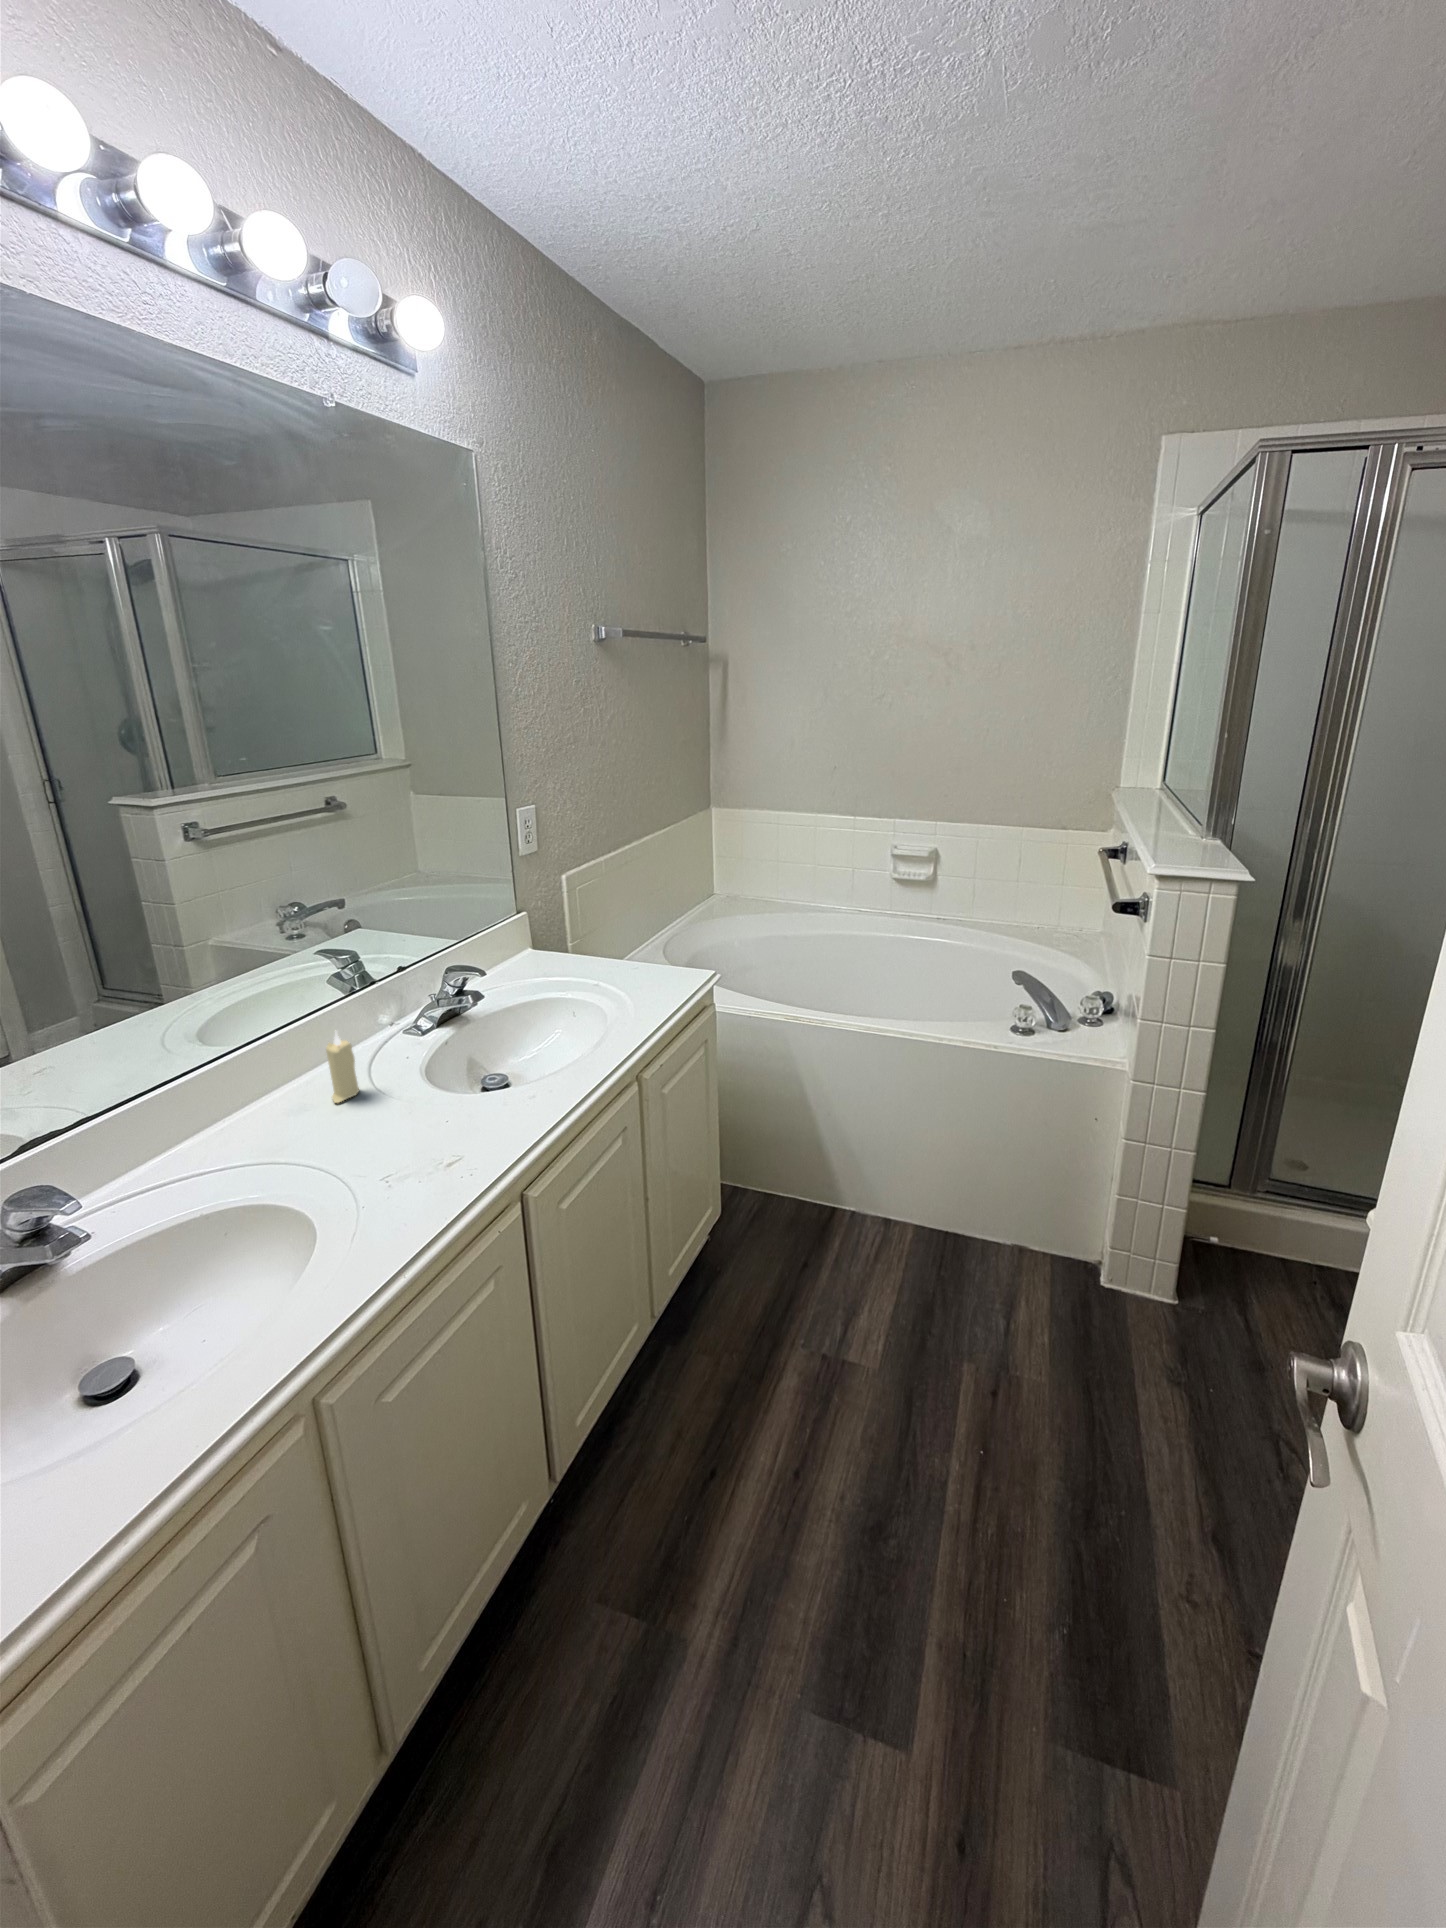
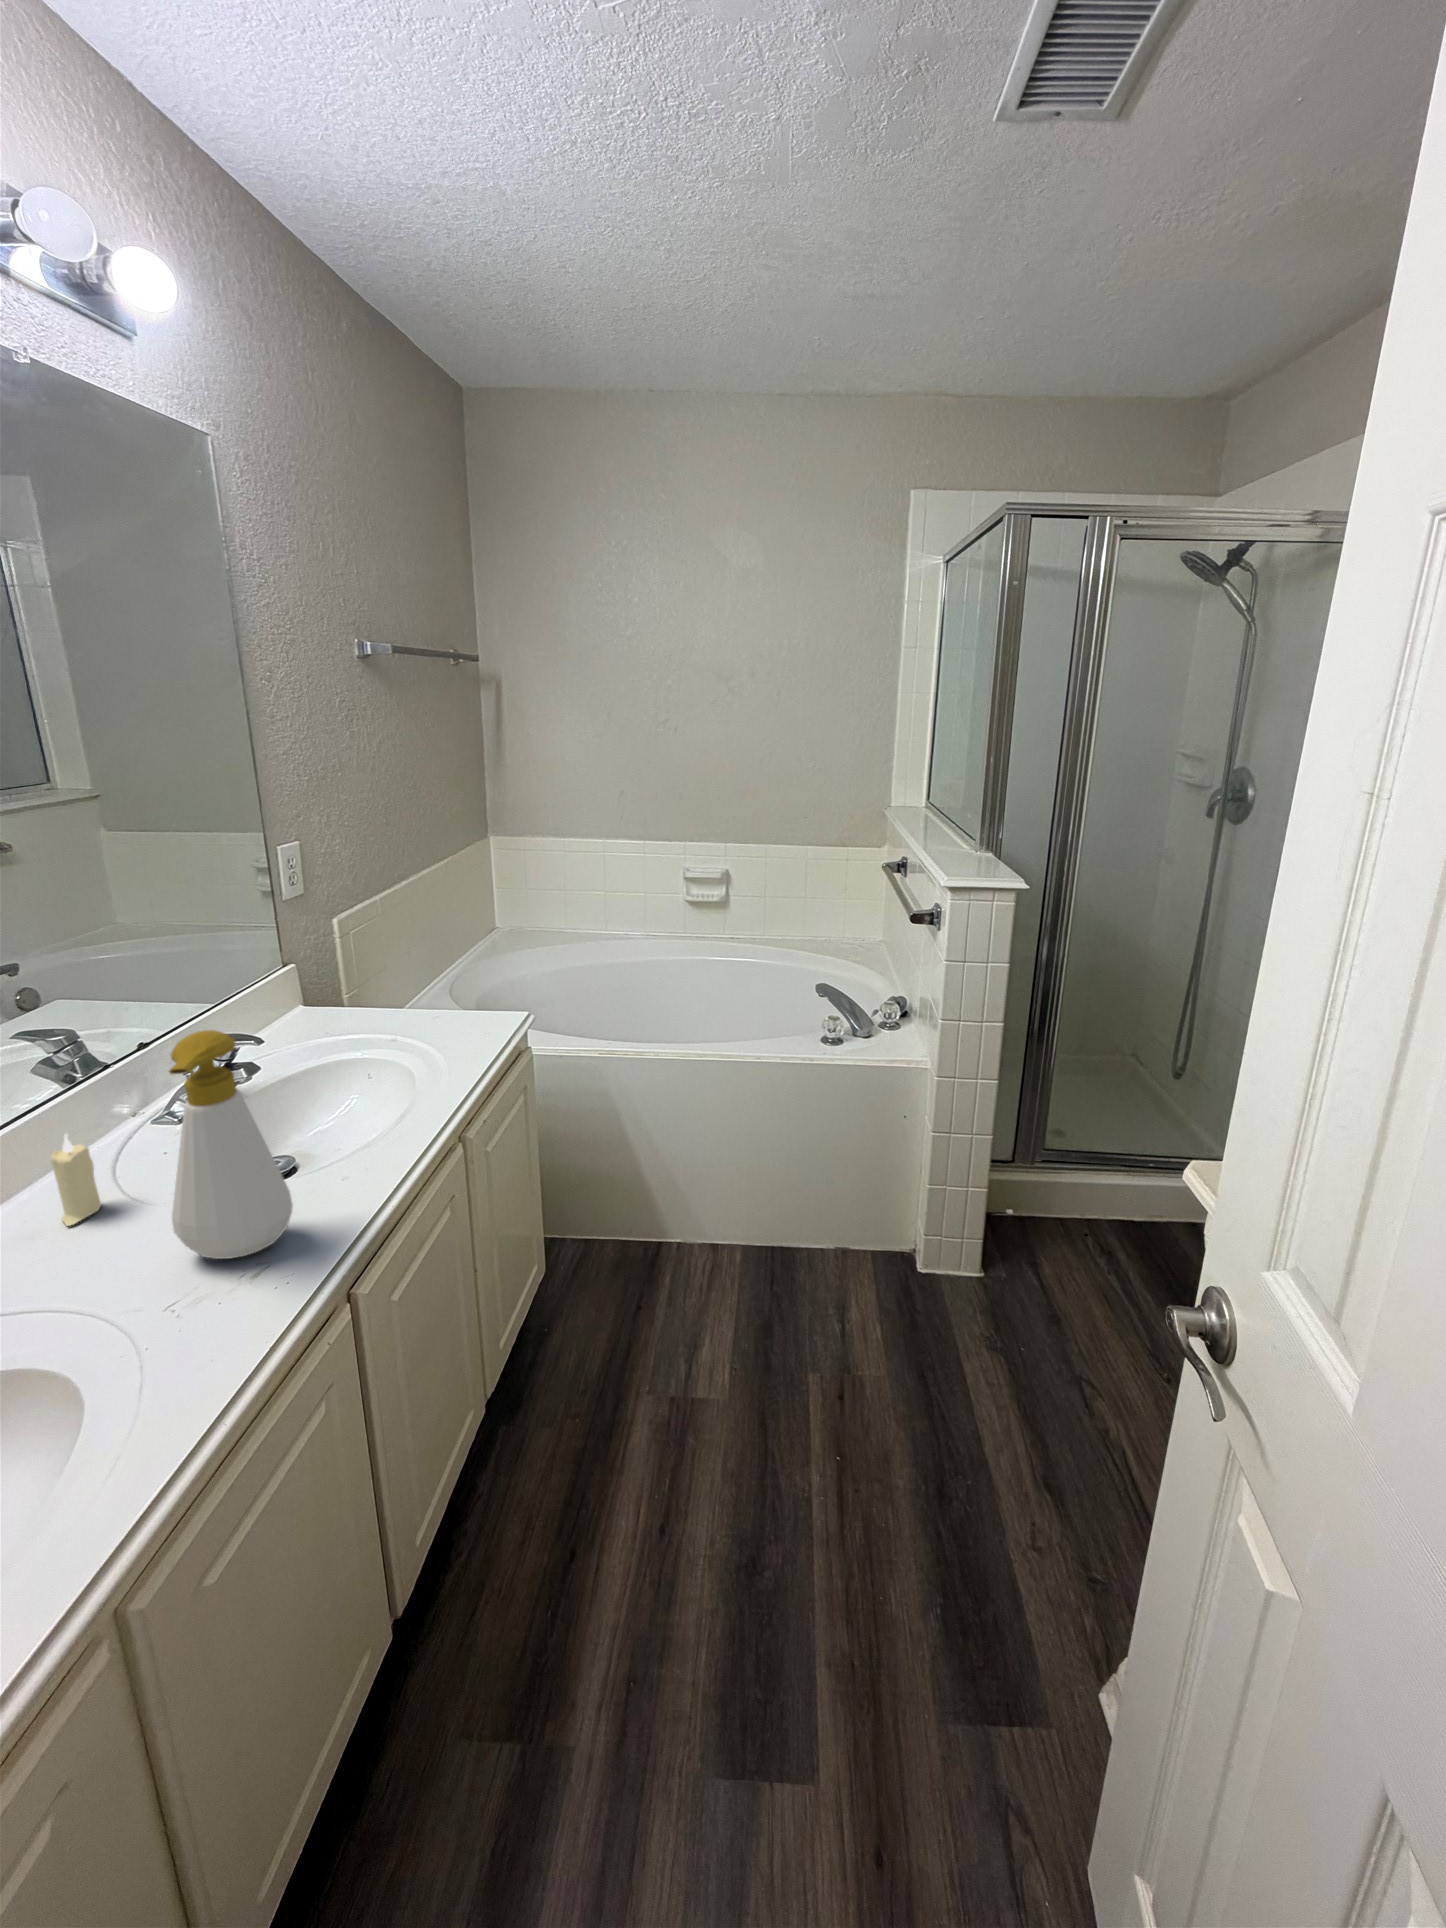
soap bottle: none [396,956,488,1146] -> present [169,1030,293,1259]

